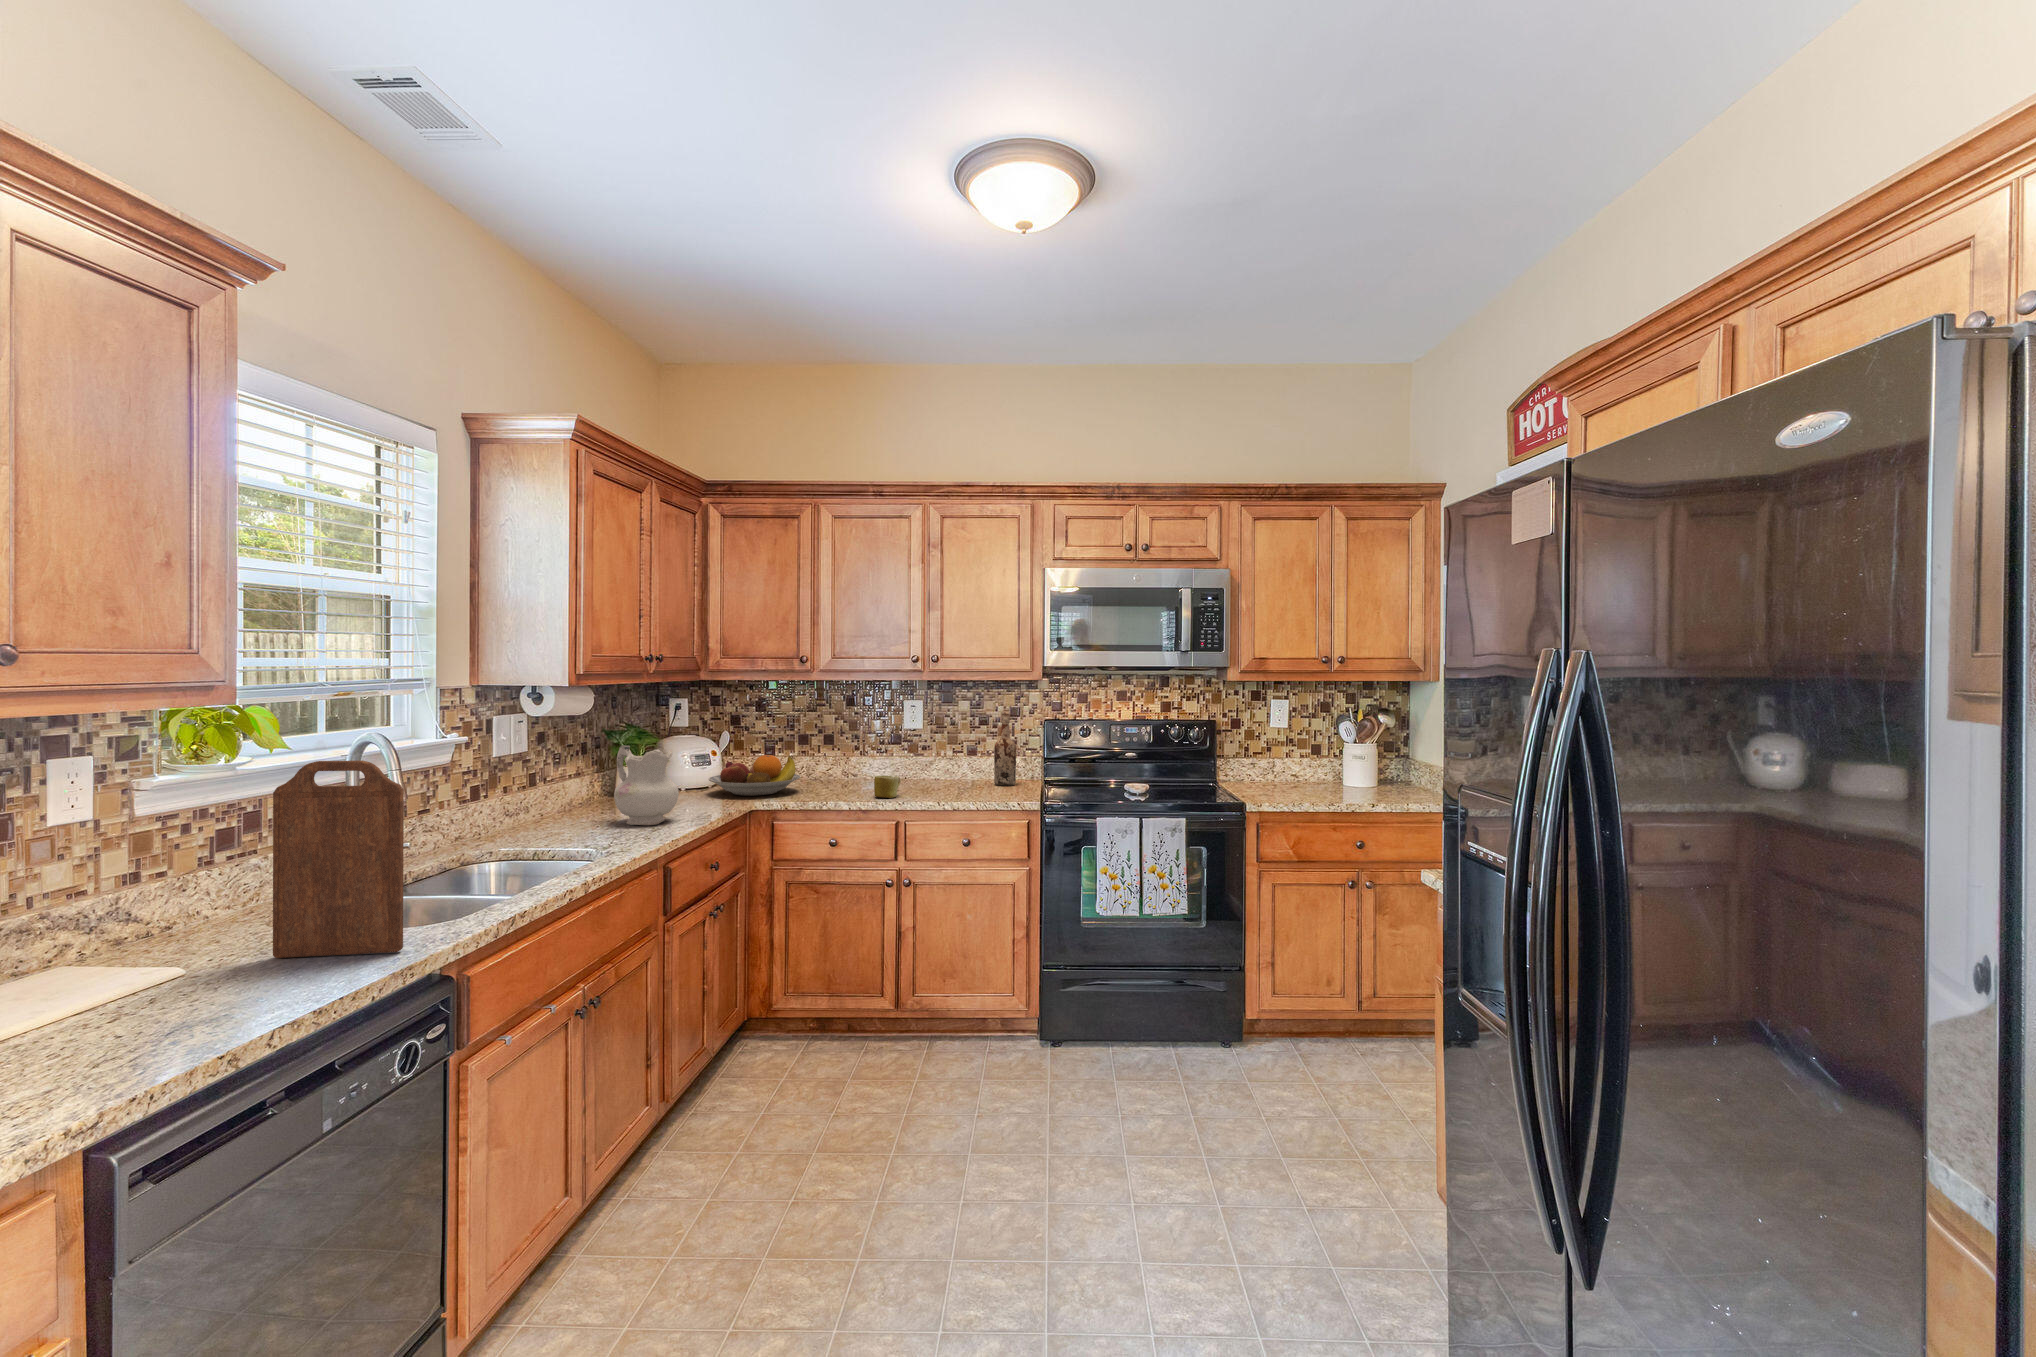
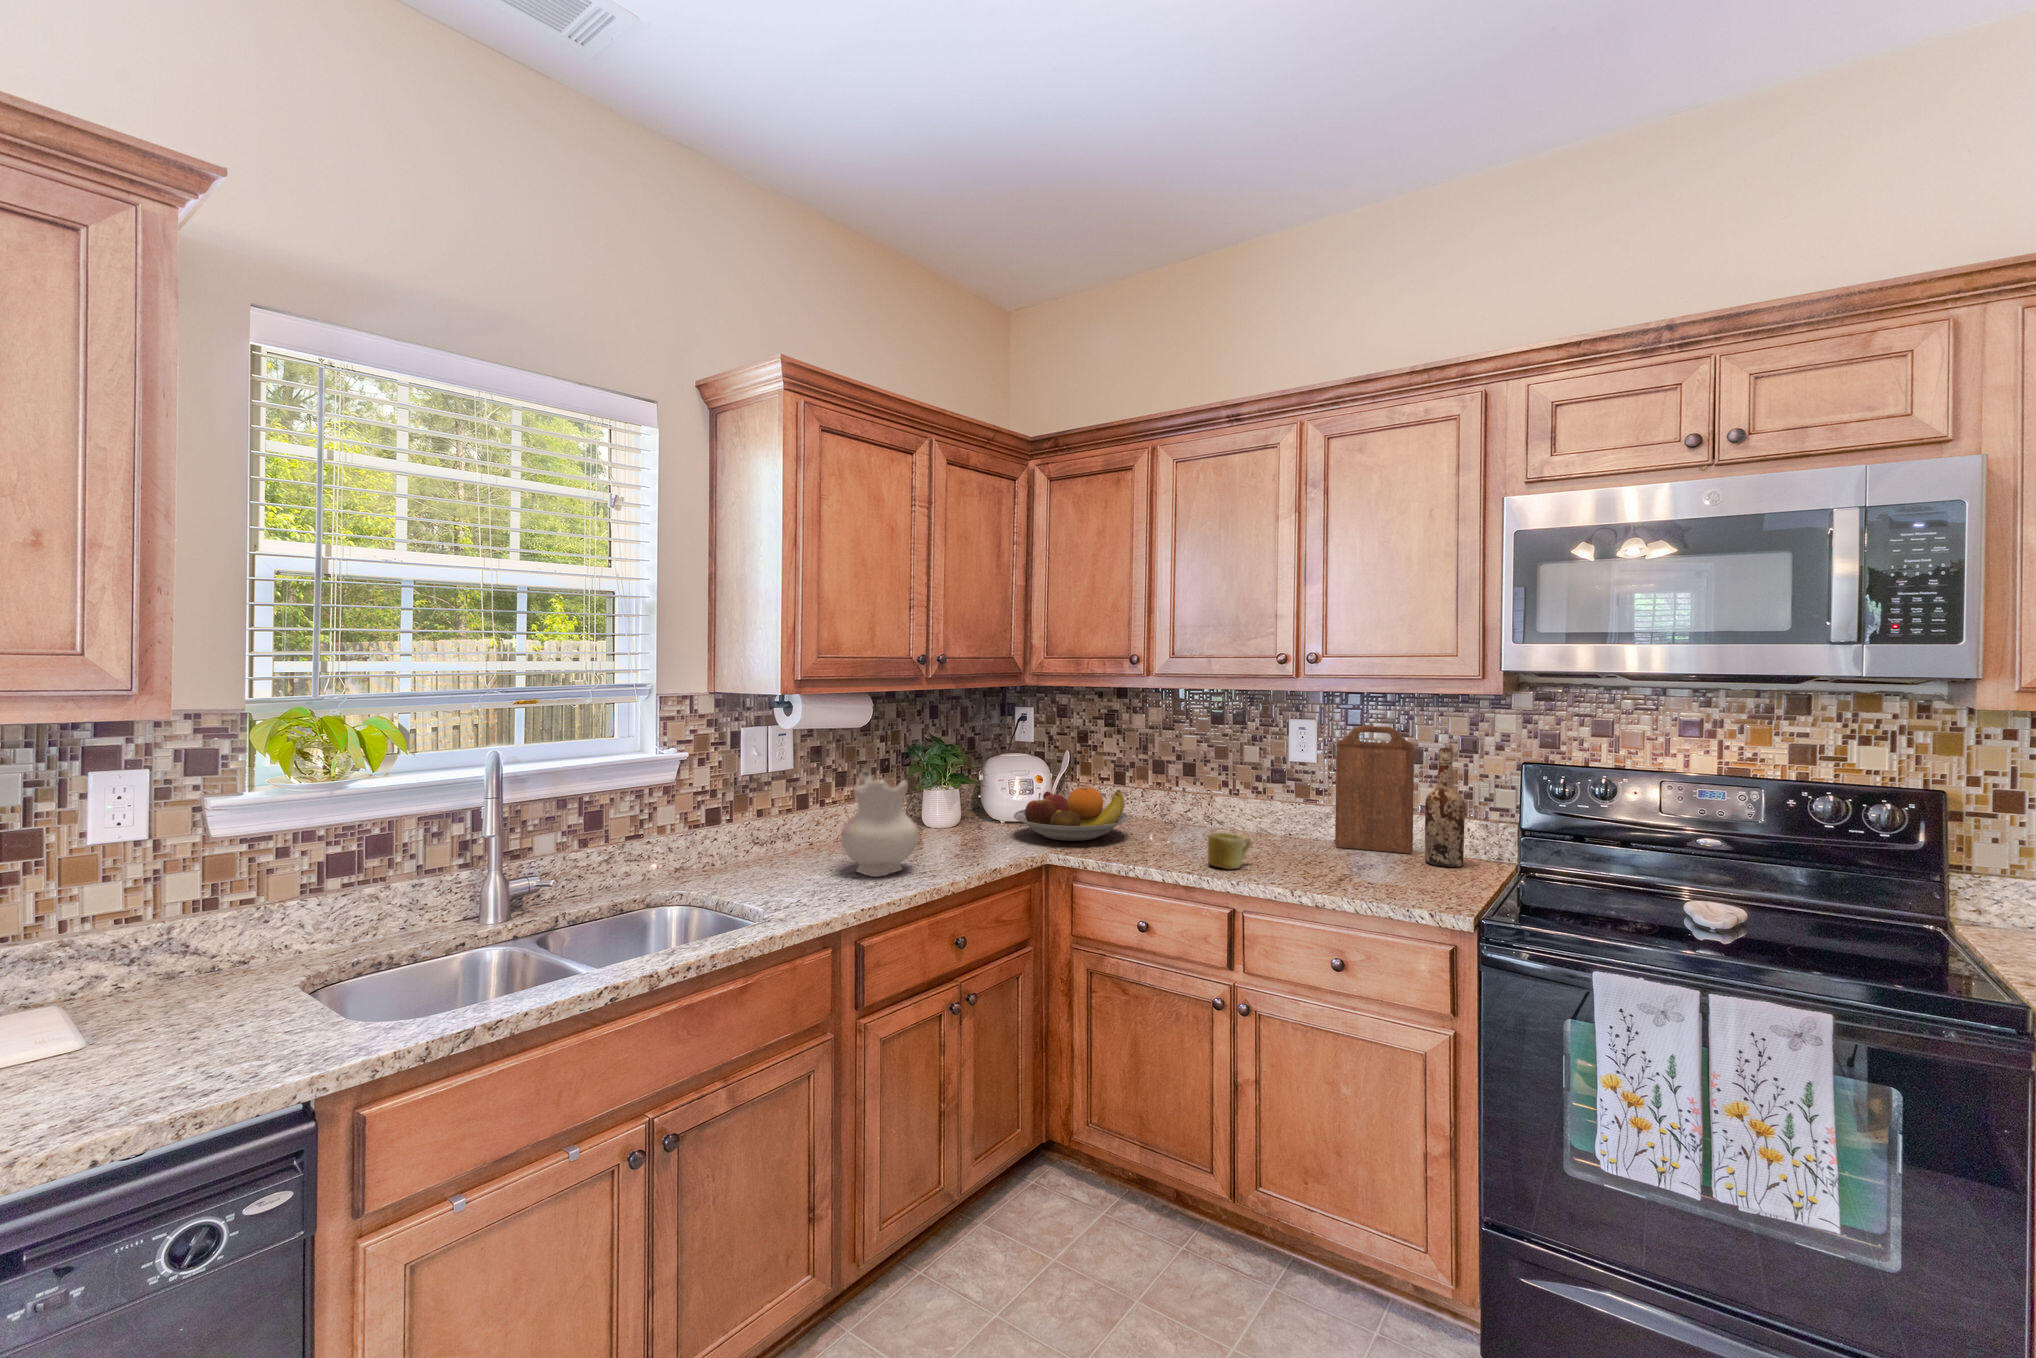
cutting board: present [273,760,404,958] -> present [1335,726,1414,854]

